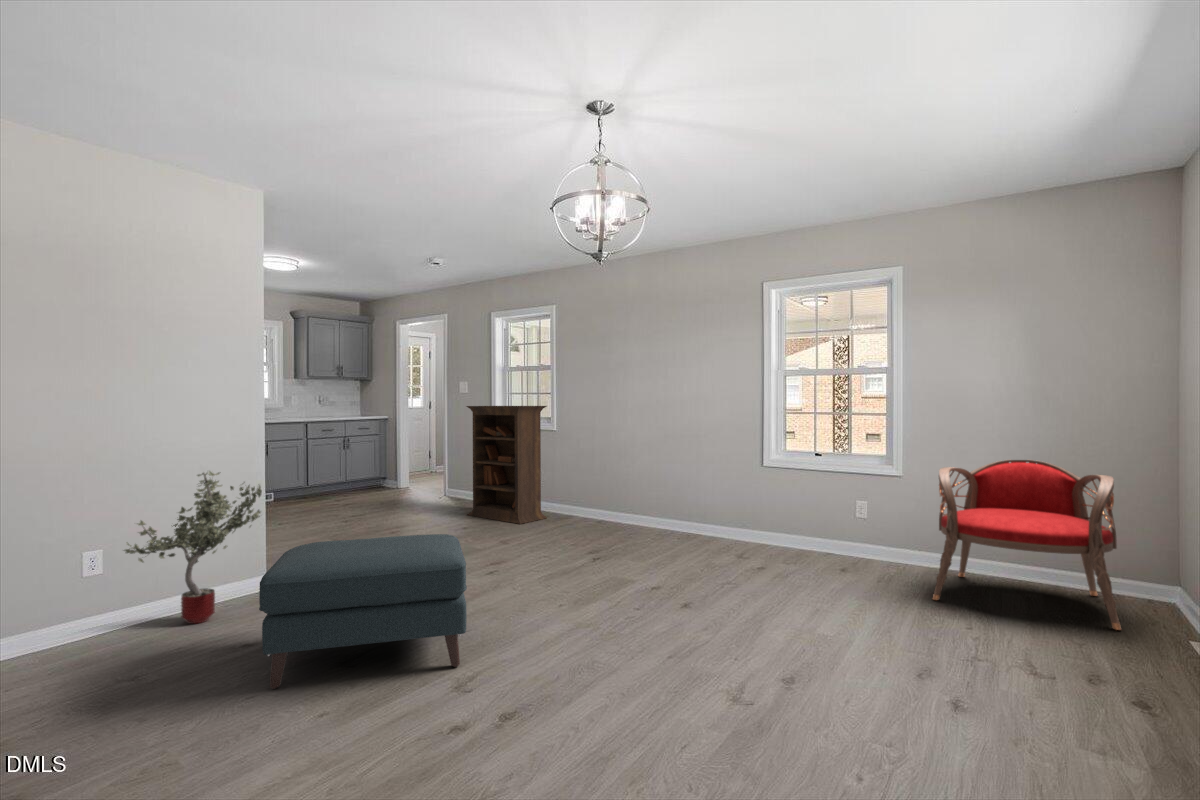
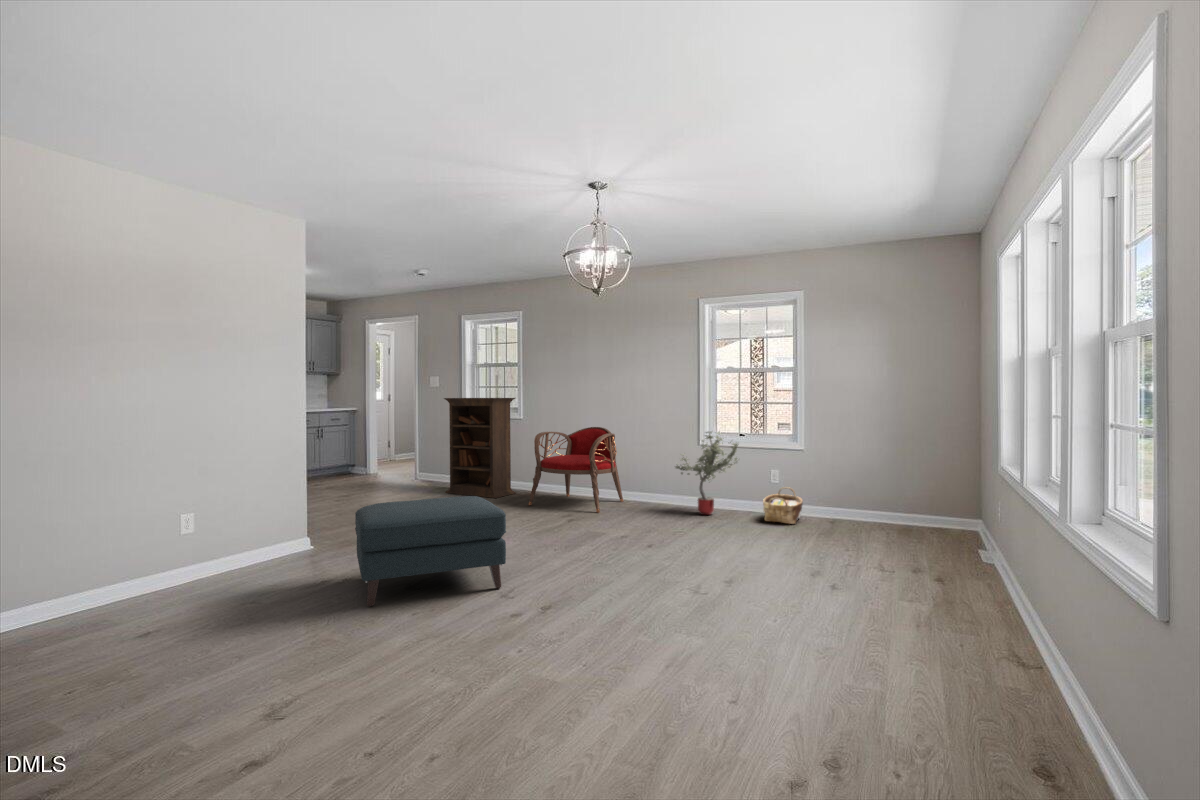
armchair: present [933,460,1121,630] -> present [528,427,623,512]
potted tree: present [124,471,262,624] -> present [676,431,738,515]
woven basket: none [846,524,901,576] -> present [763,487,803,524]

